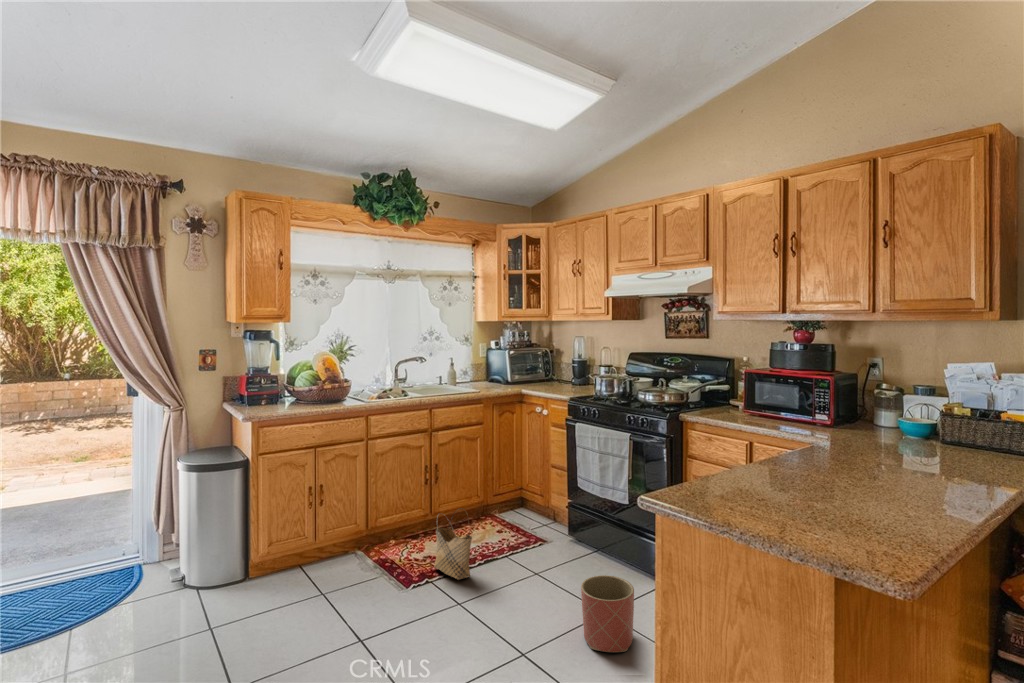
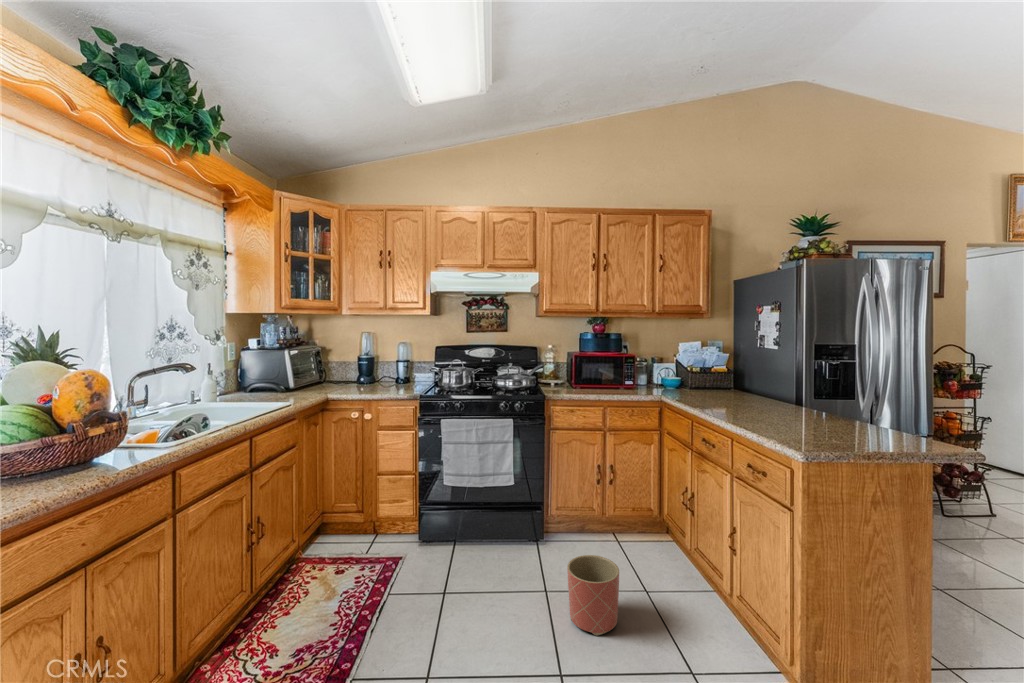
woven basket: present [434,508,472,579] -> none [330,557,398,660]

